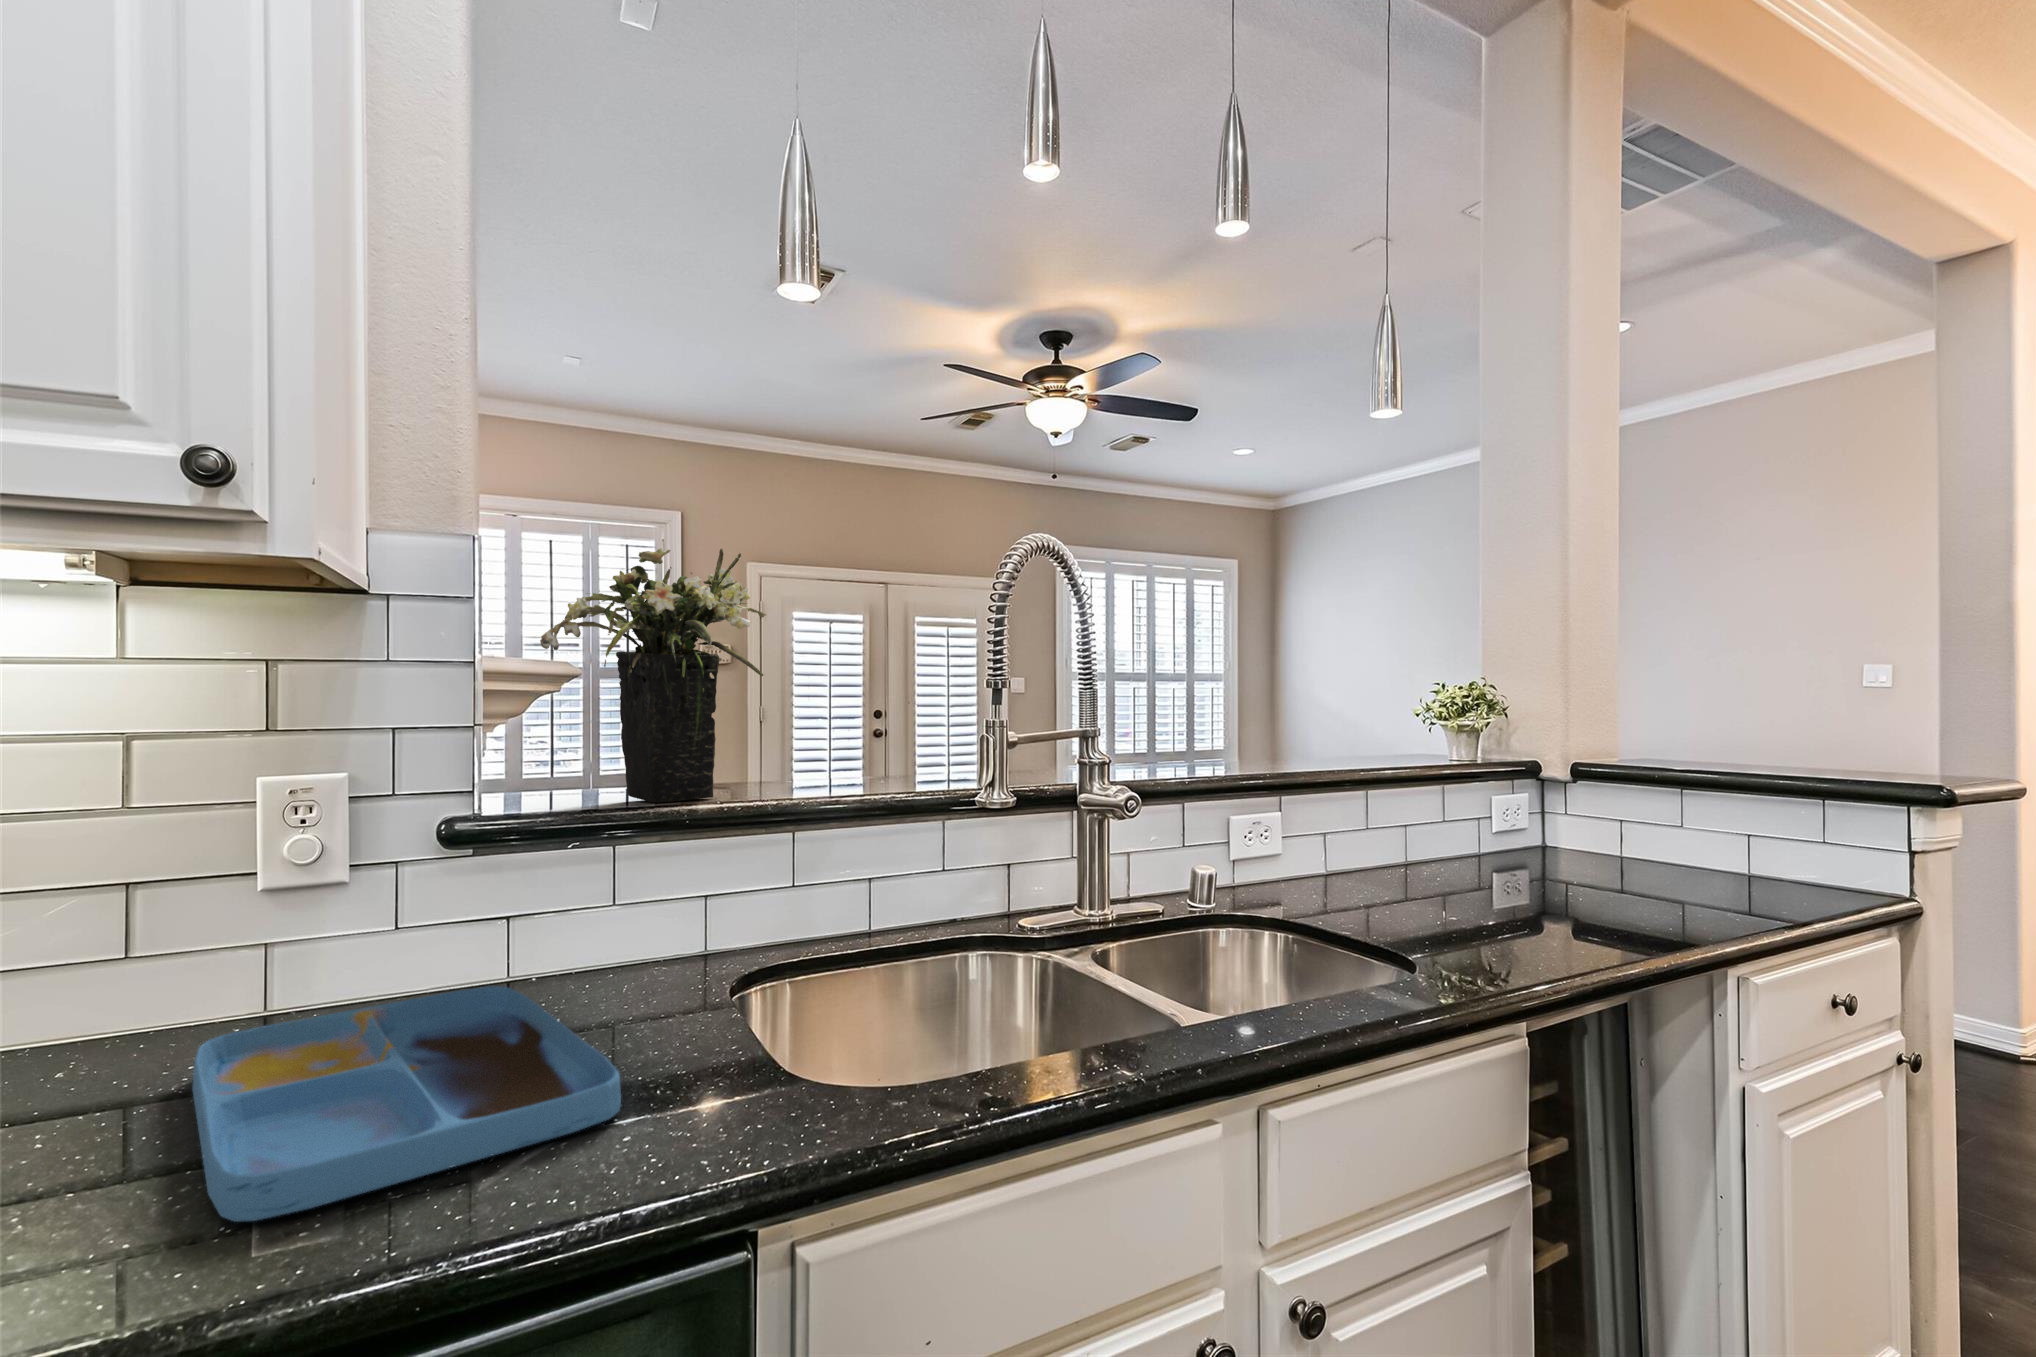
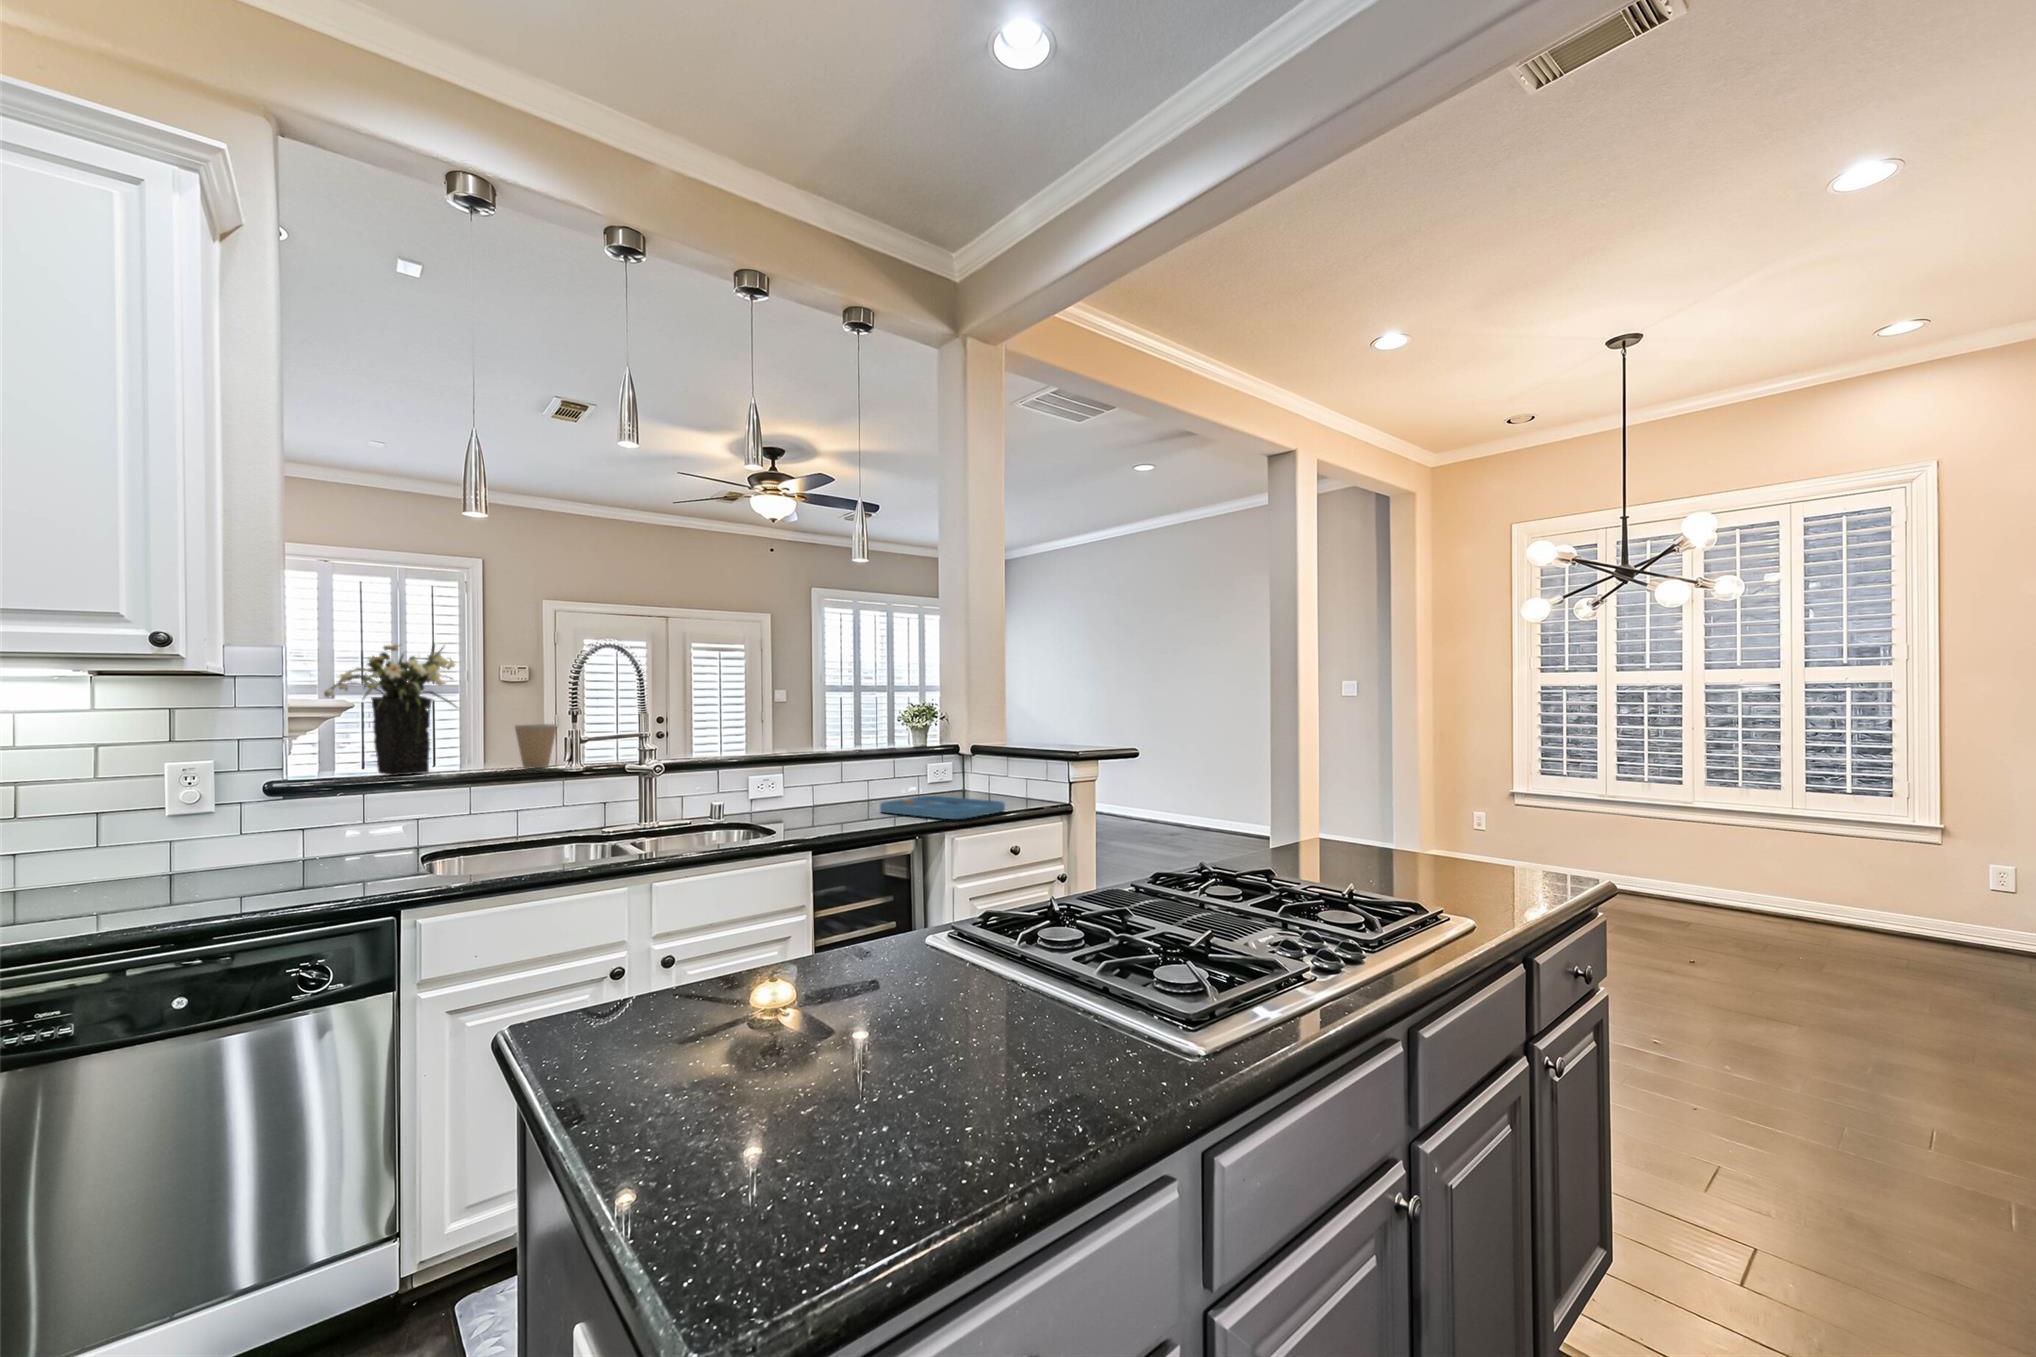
coffee cup: none [850,709,924,792] -> present [515,724,557,768]
tray: present [193,986,621,1222] -> present [880,796,1005,819]

